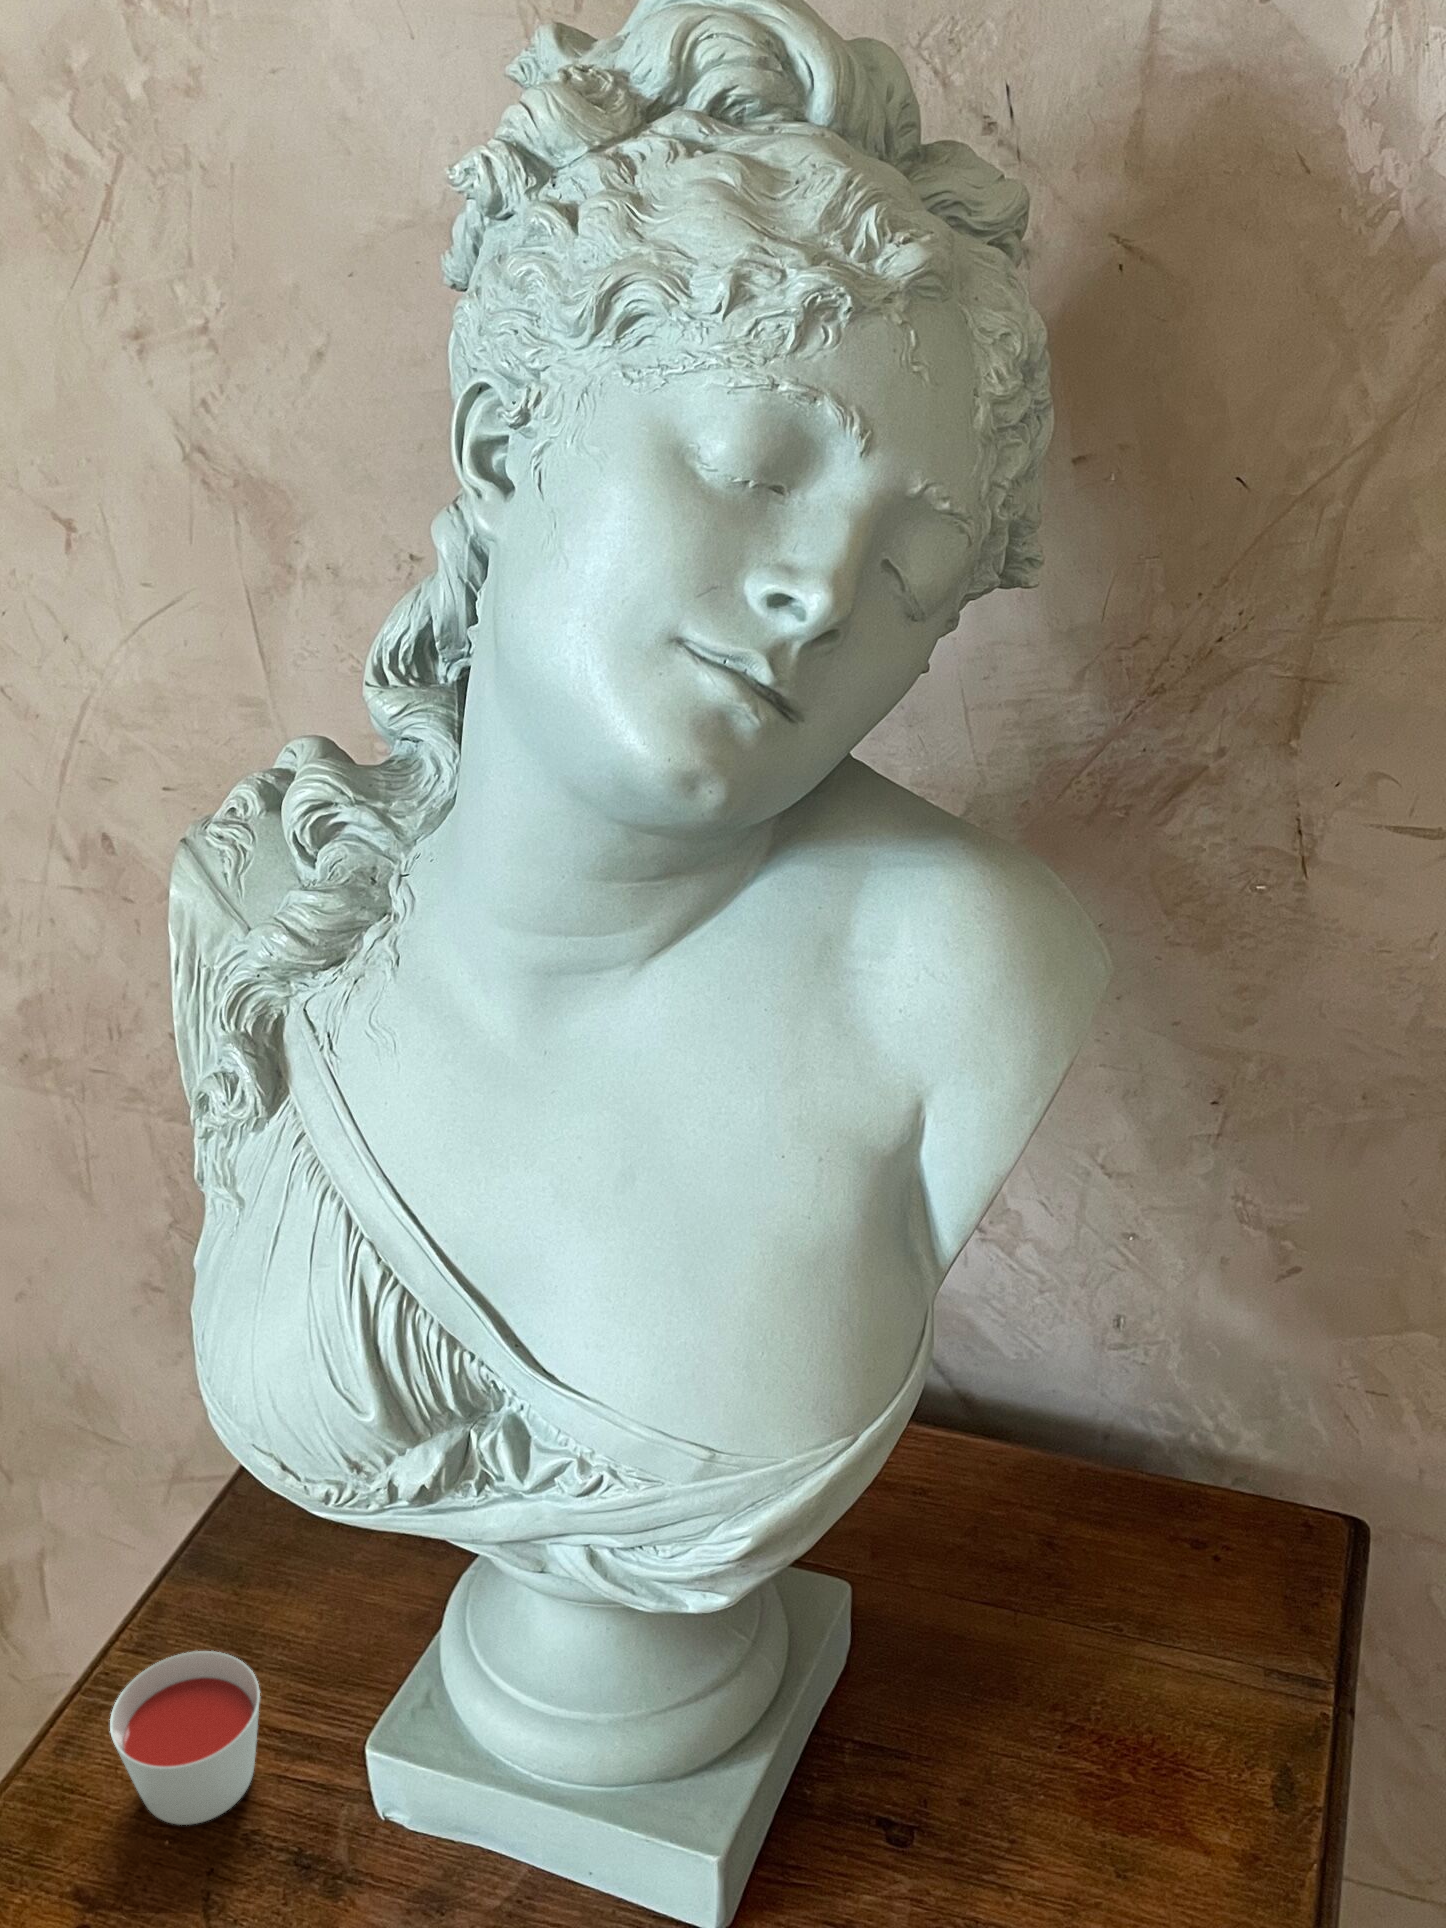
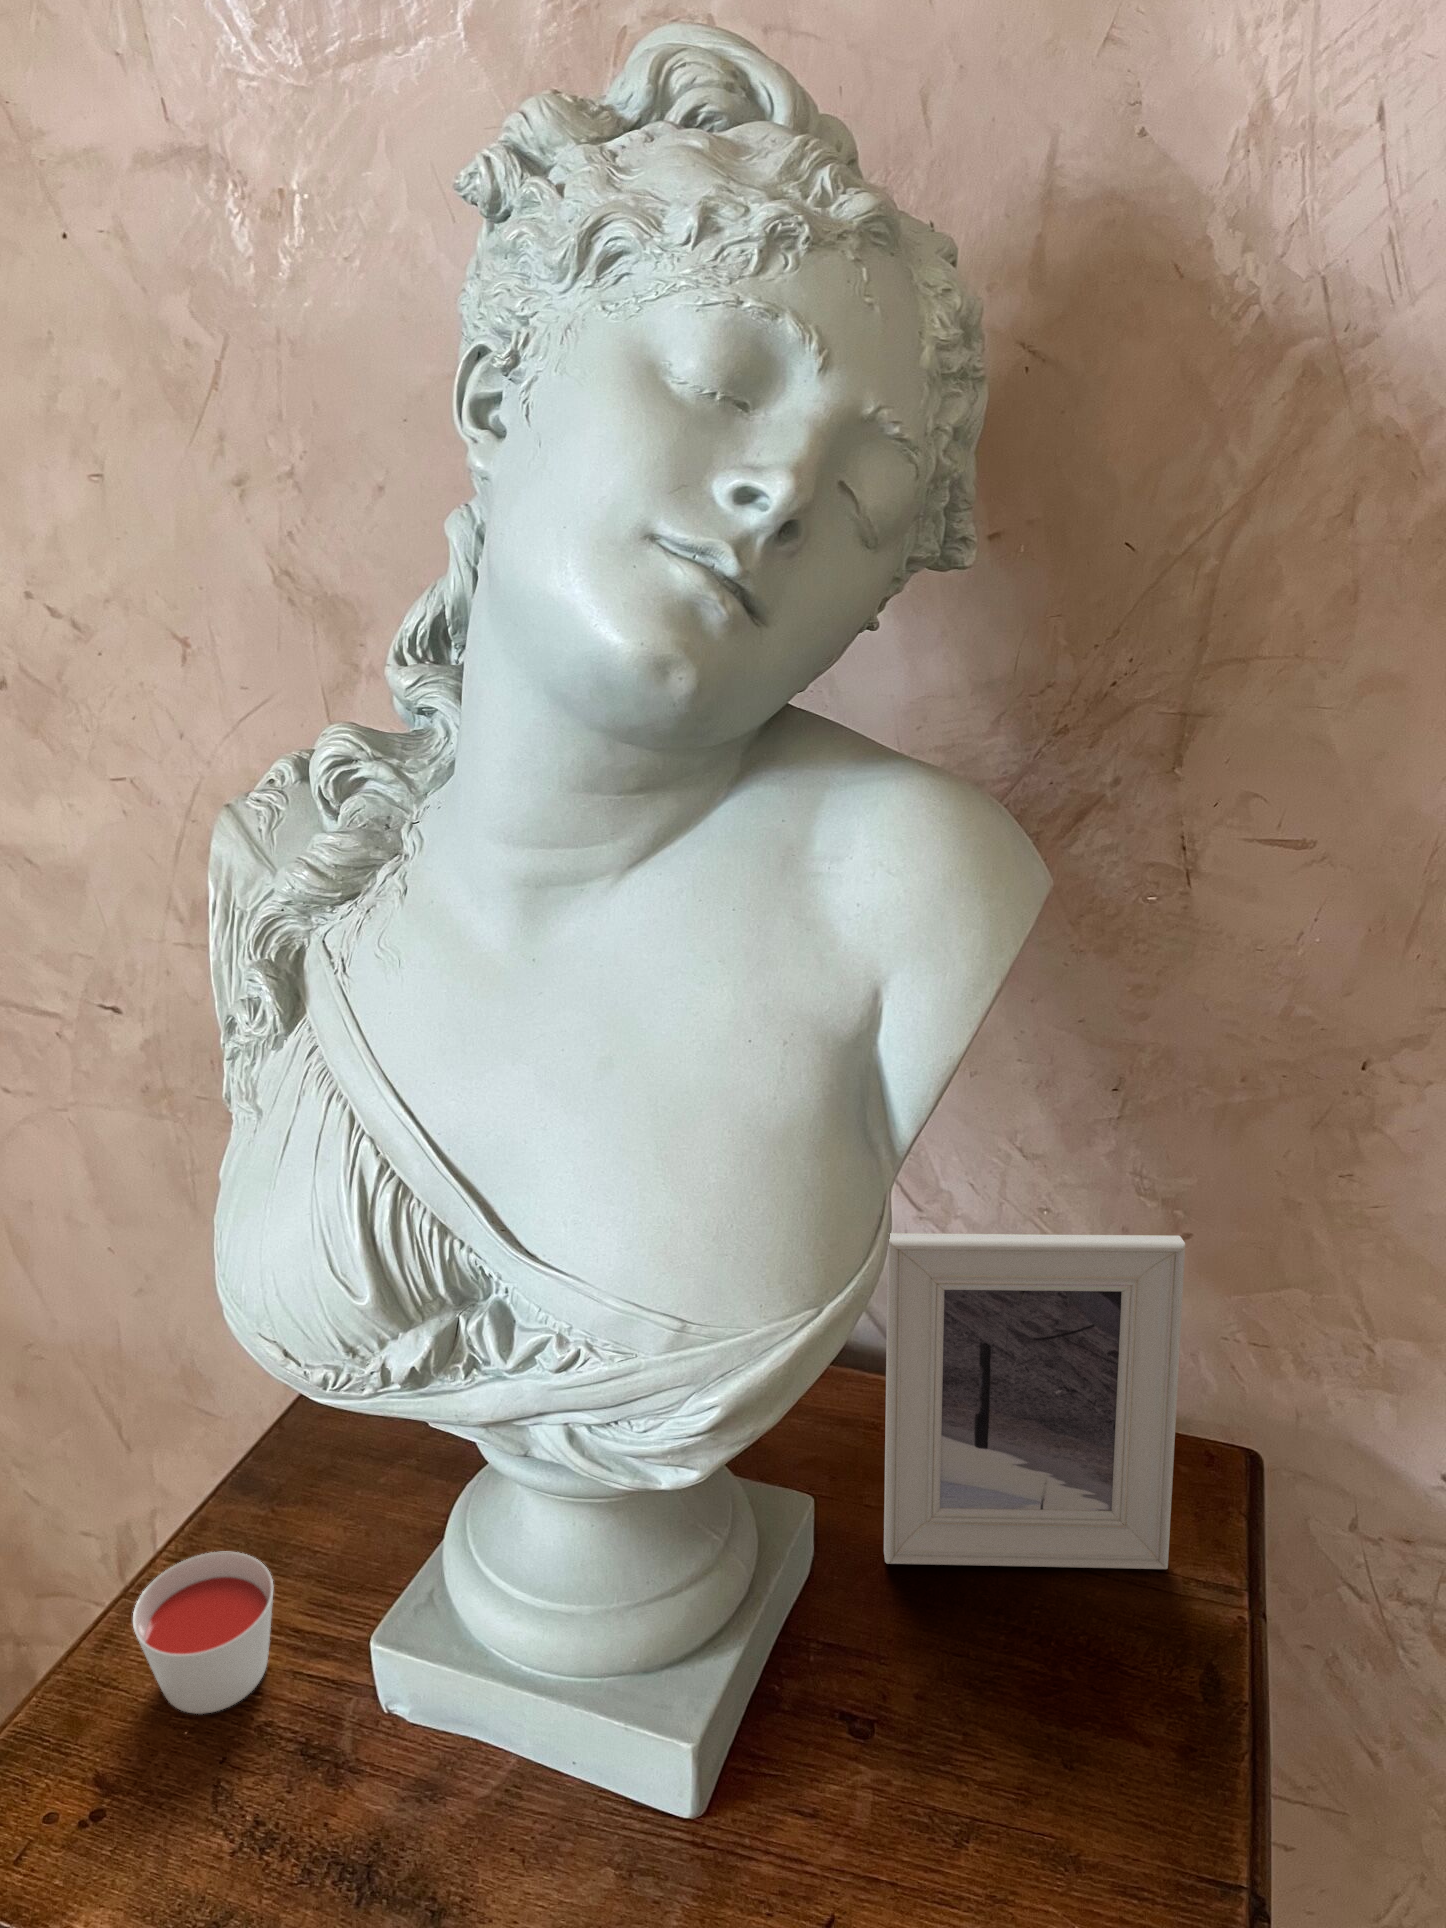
picture frame: none [920,1305,1254,1659] -> present [884,1233,1185,1569]

